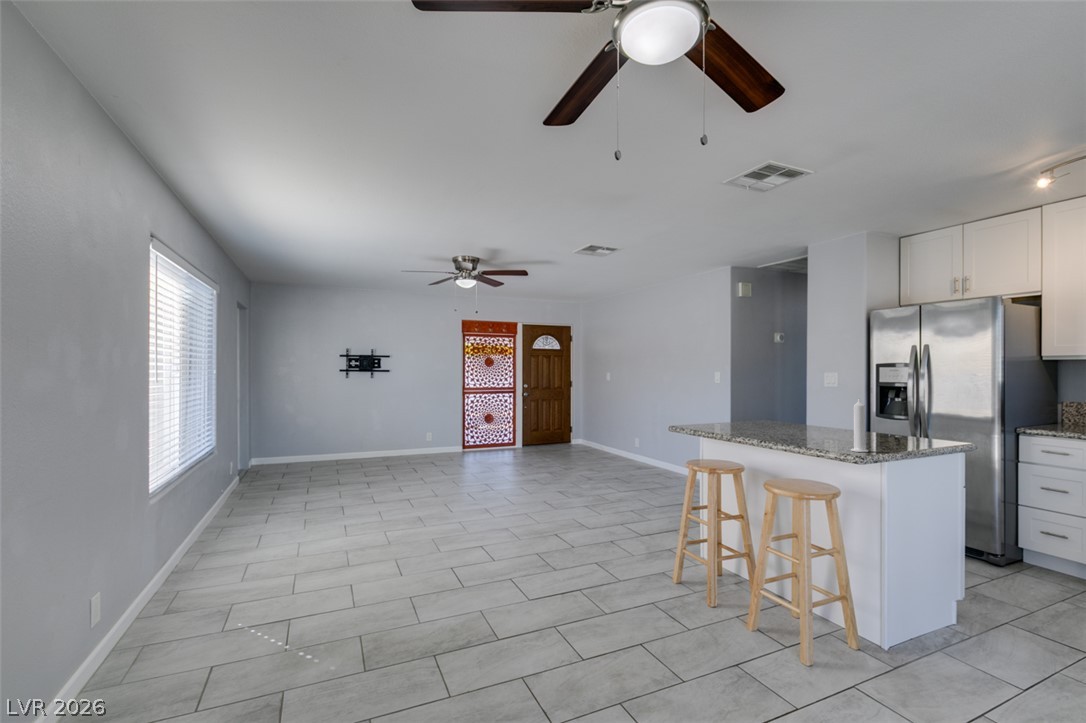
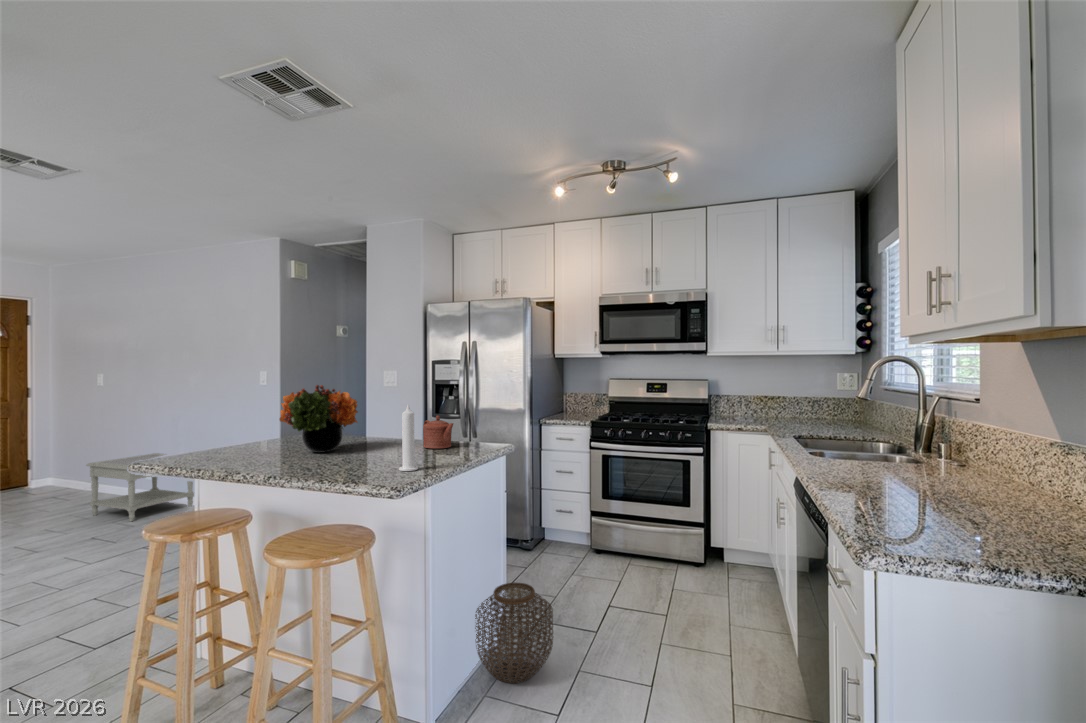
flower arrangement: none [747,381,811,433] -> present [280,385,358,453]
teapot: none [871,411,903,441] -> present [423,416,453,448]
side table: none [606,430,671,474] -> present [86,453,194,521]
woven basket: none [927,574,1024,670] -> present [475,583,553,683]

